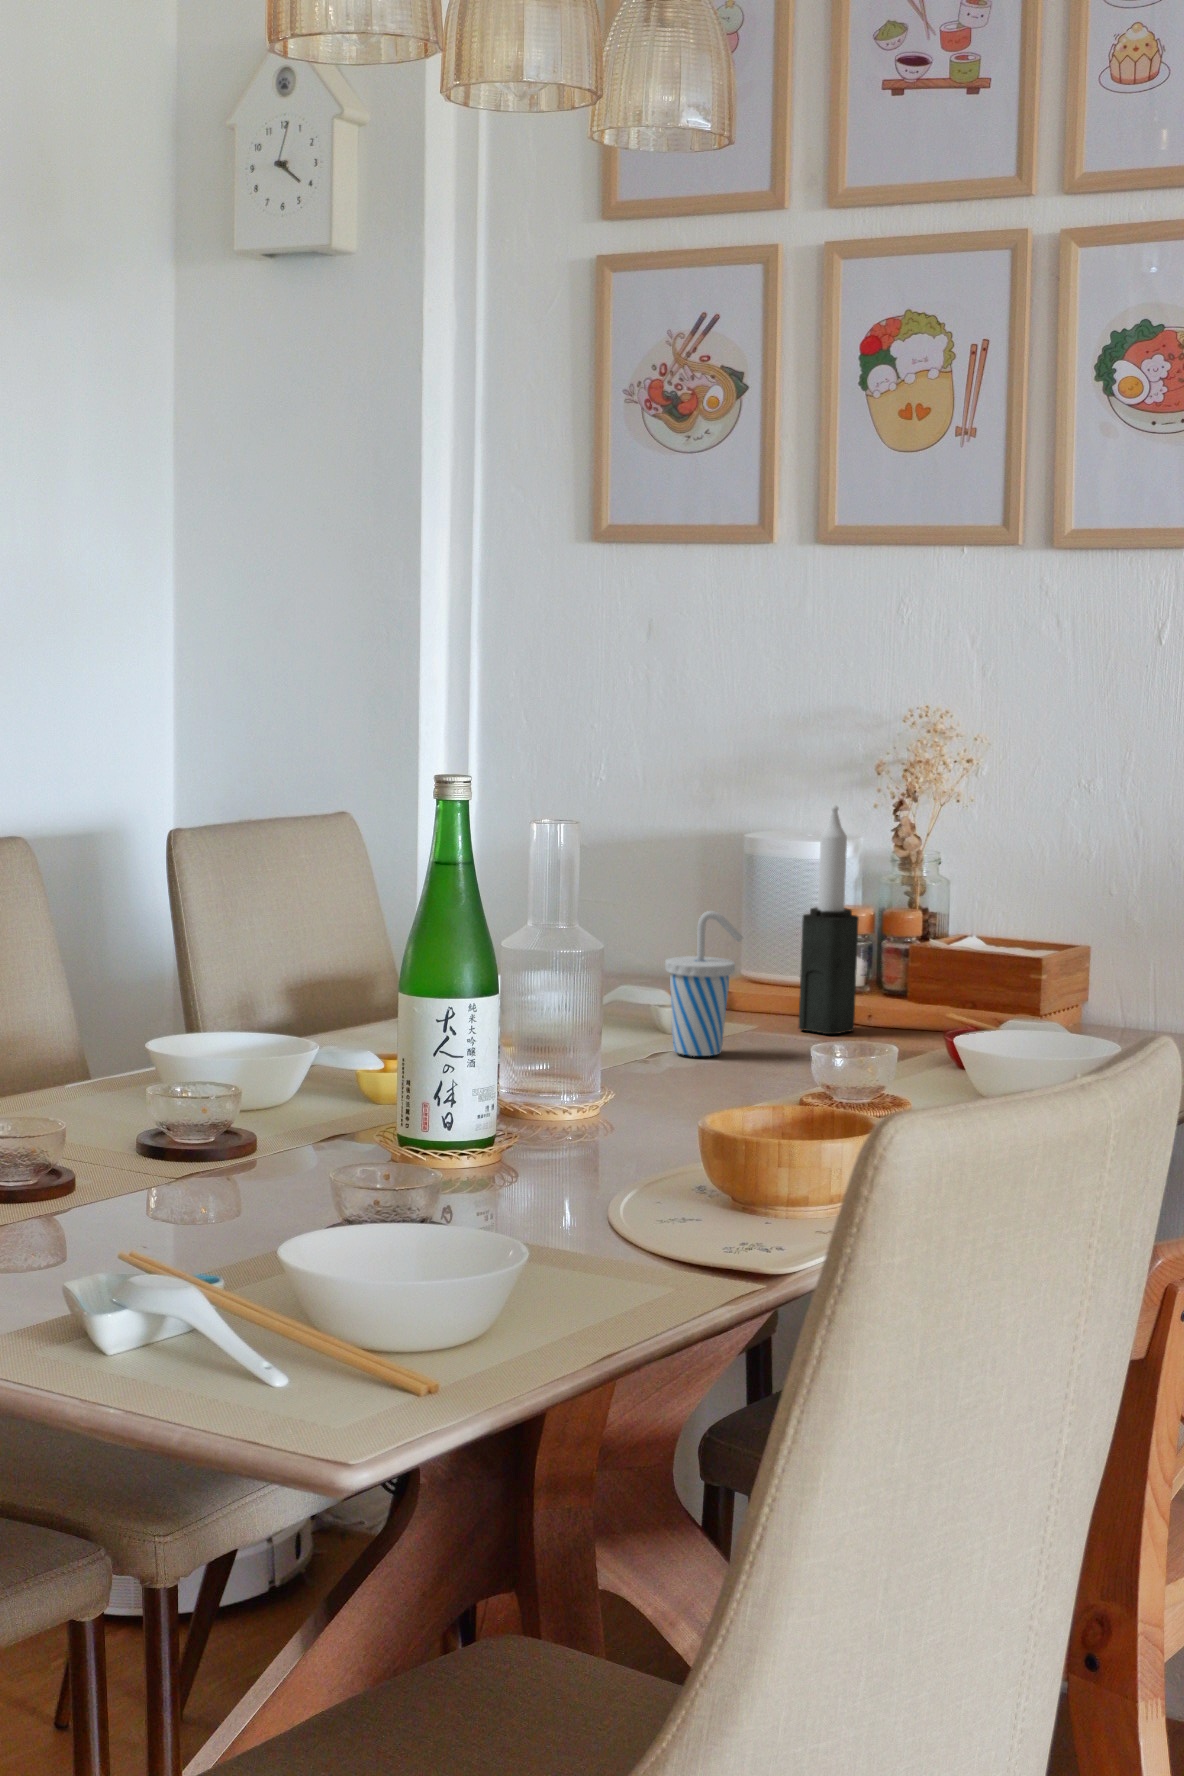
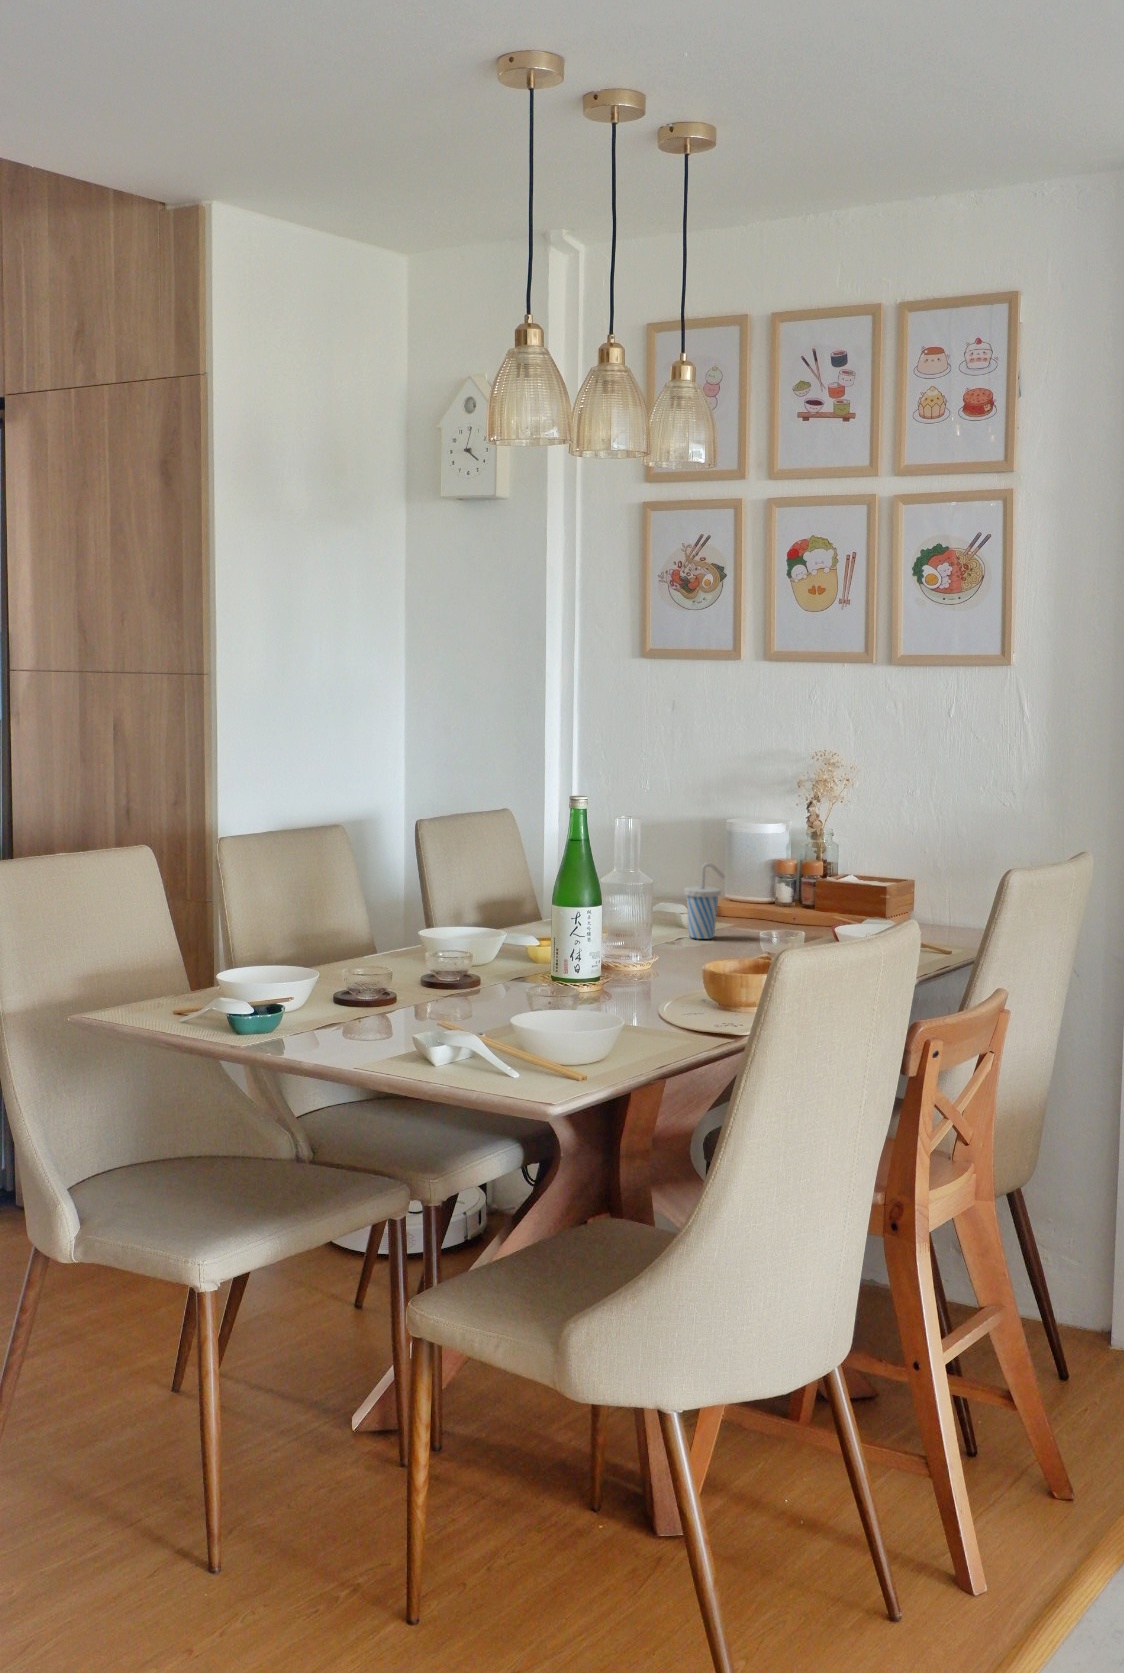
candle: present [799,805,859,1034] -> none [755,805,787,928]

